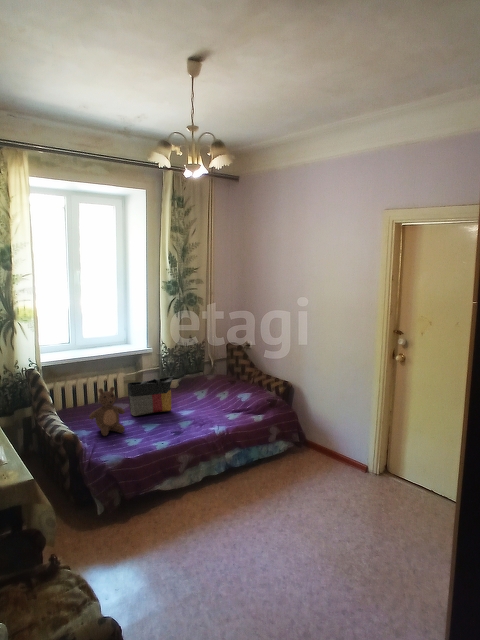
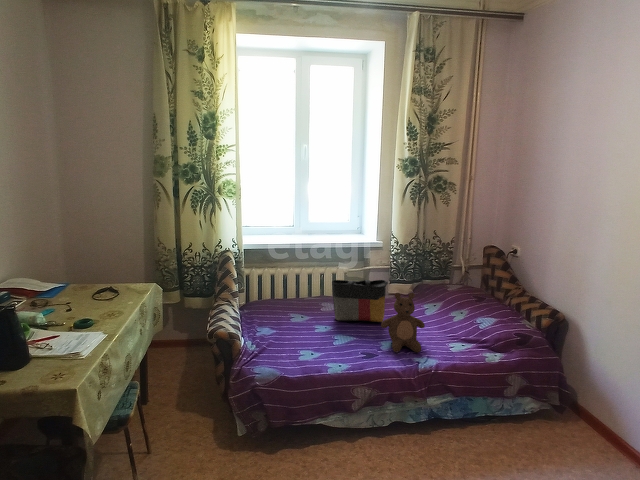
teddy bear: present [89,387,125,436] -> present [381,293,425,352]

